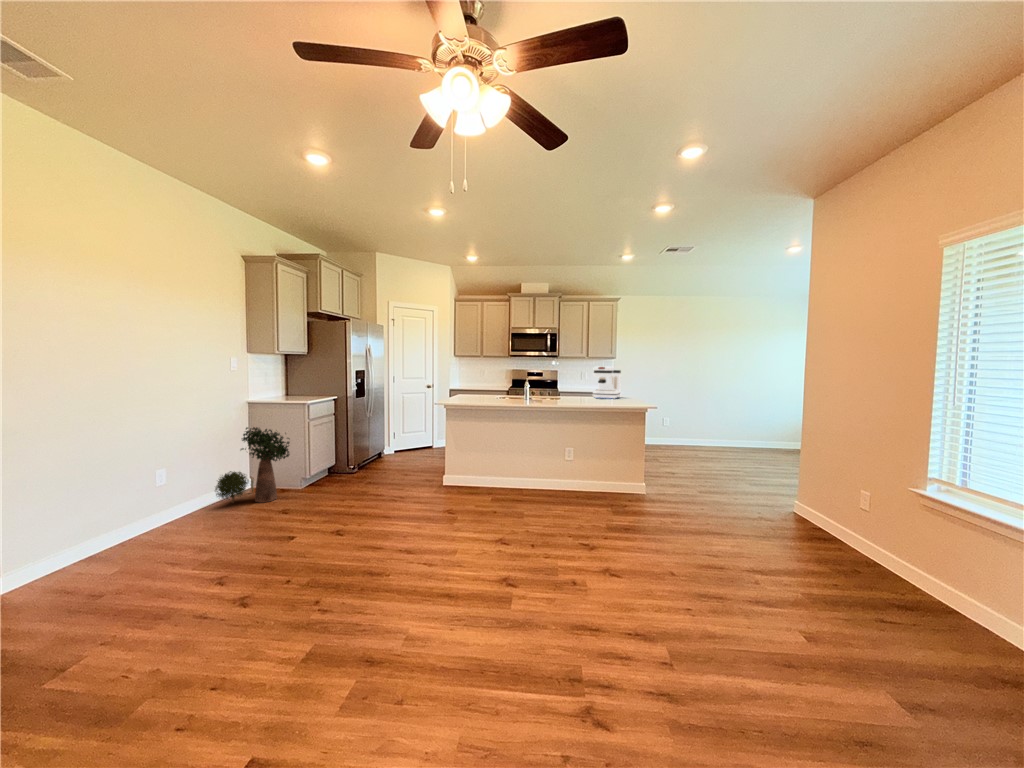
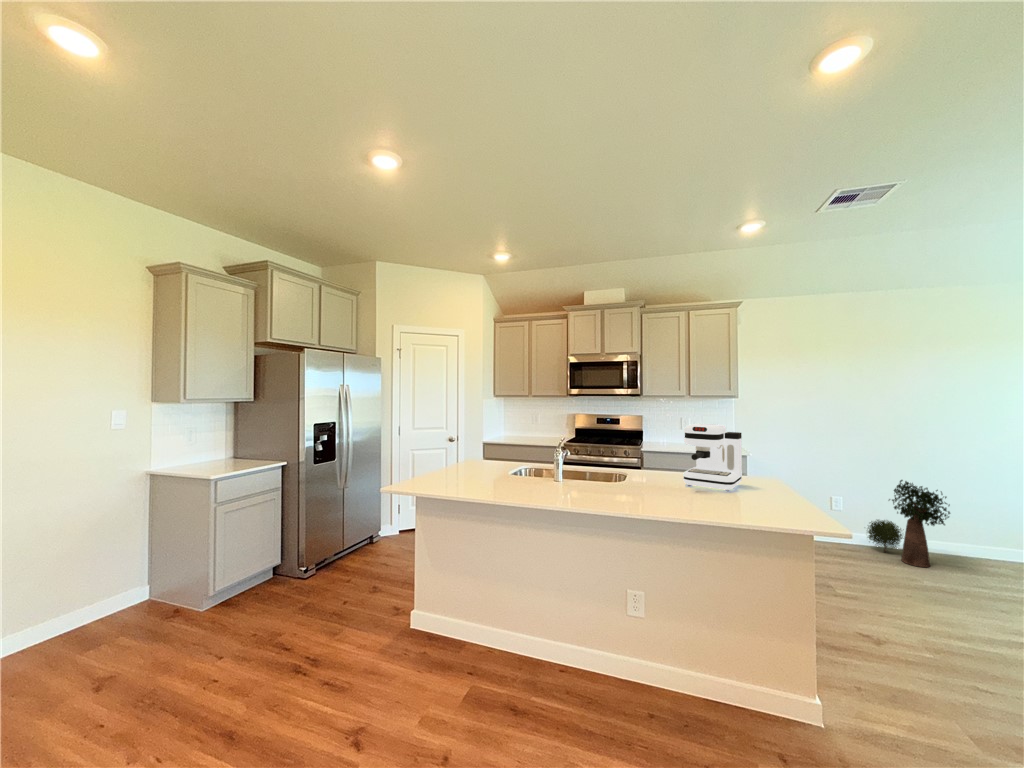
potted plant: present [215,427,290,503] -> present [868,480,950,567]

